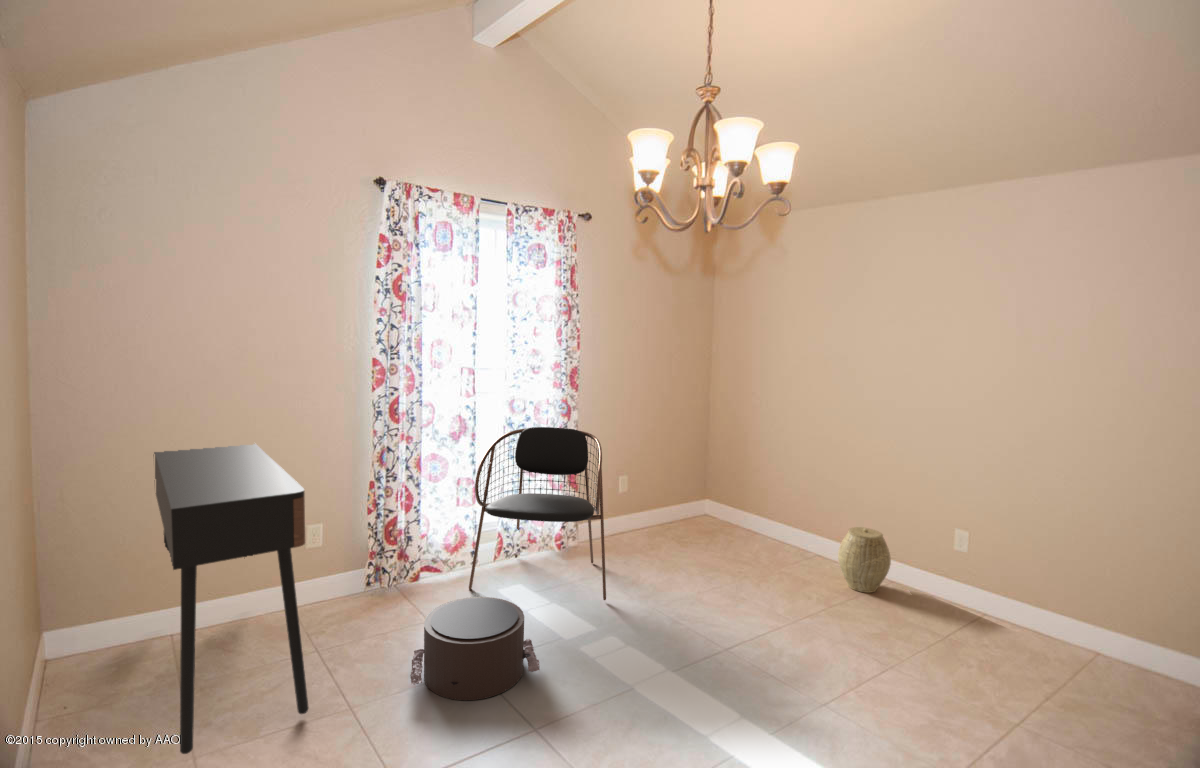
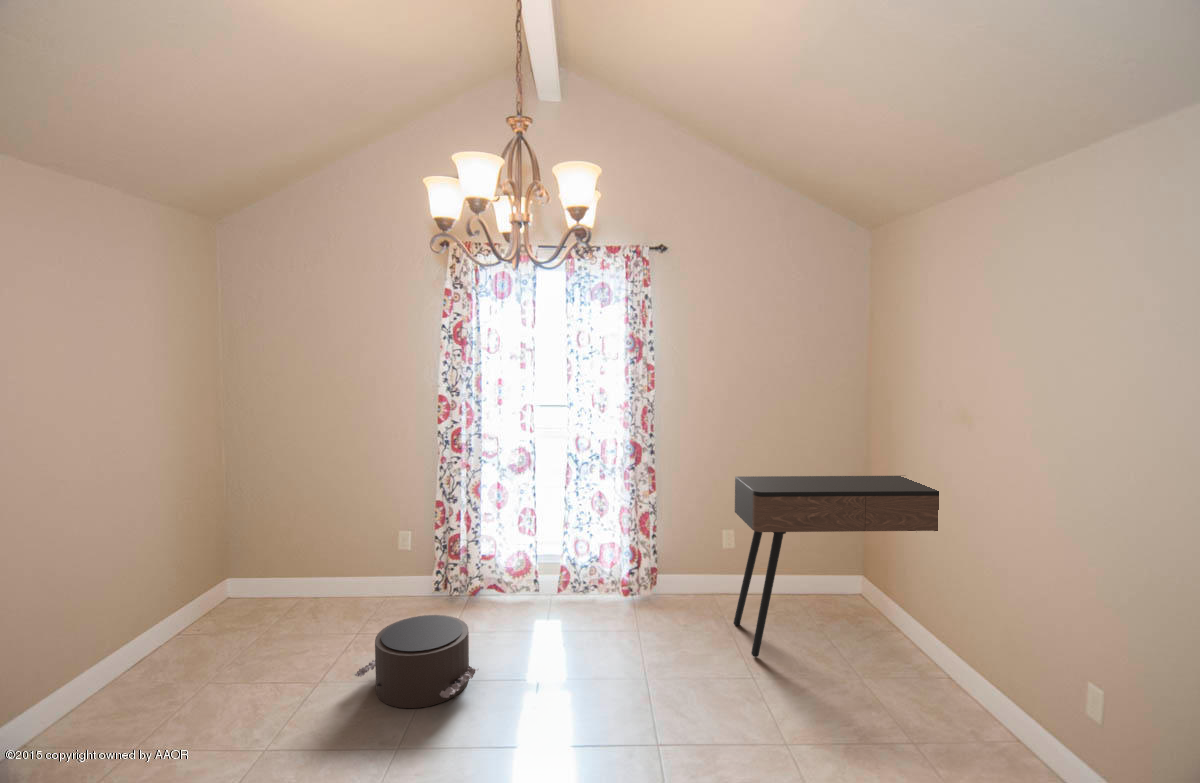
dining chair: present [469,427,606,600] -> none [507,465,649,656]
console table: present [153,443,309,754] -> present [734,476,939,657]
woven basket: present [838,527,891,593] -> none [930,646,1014,751]

